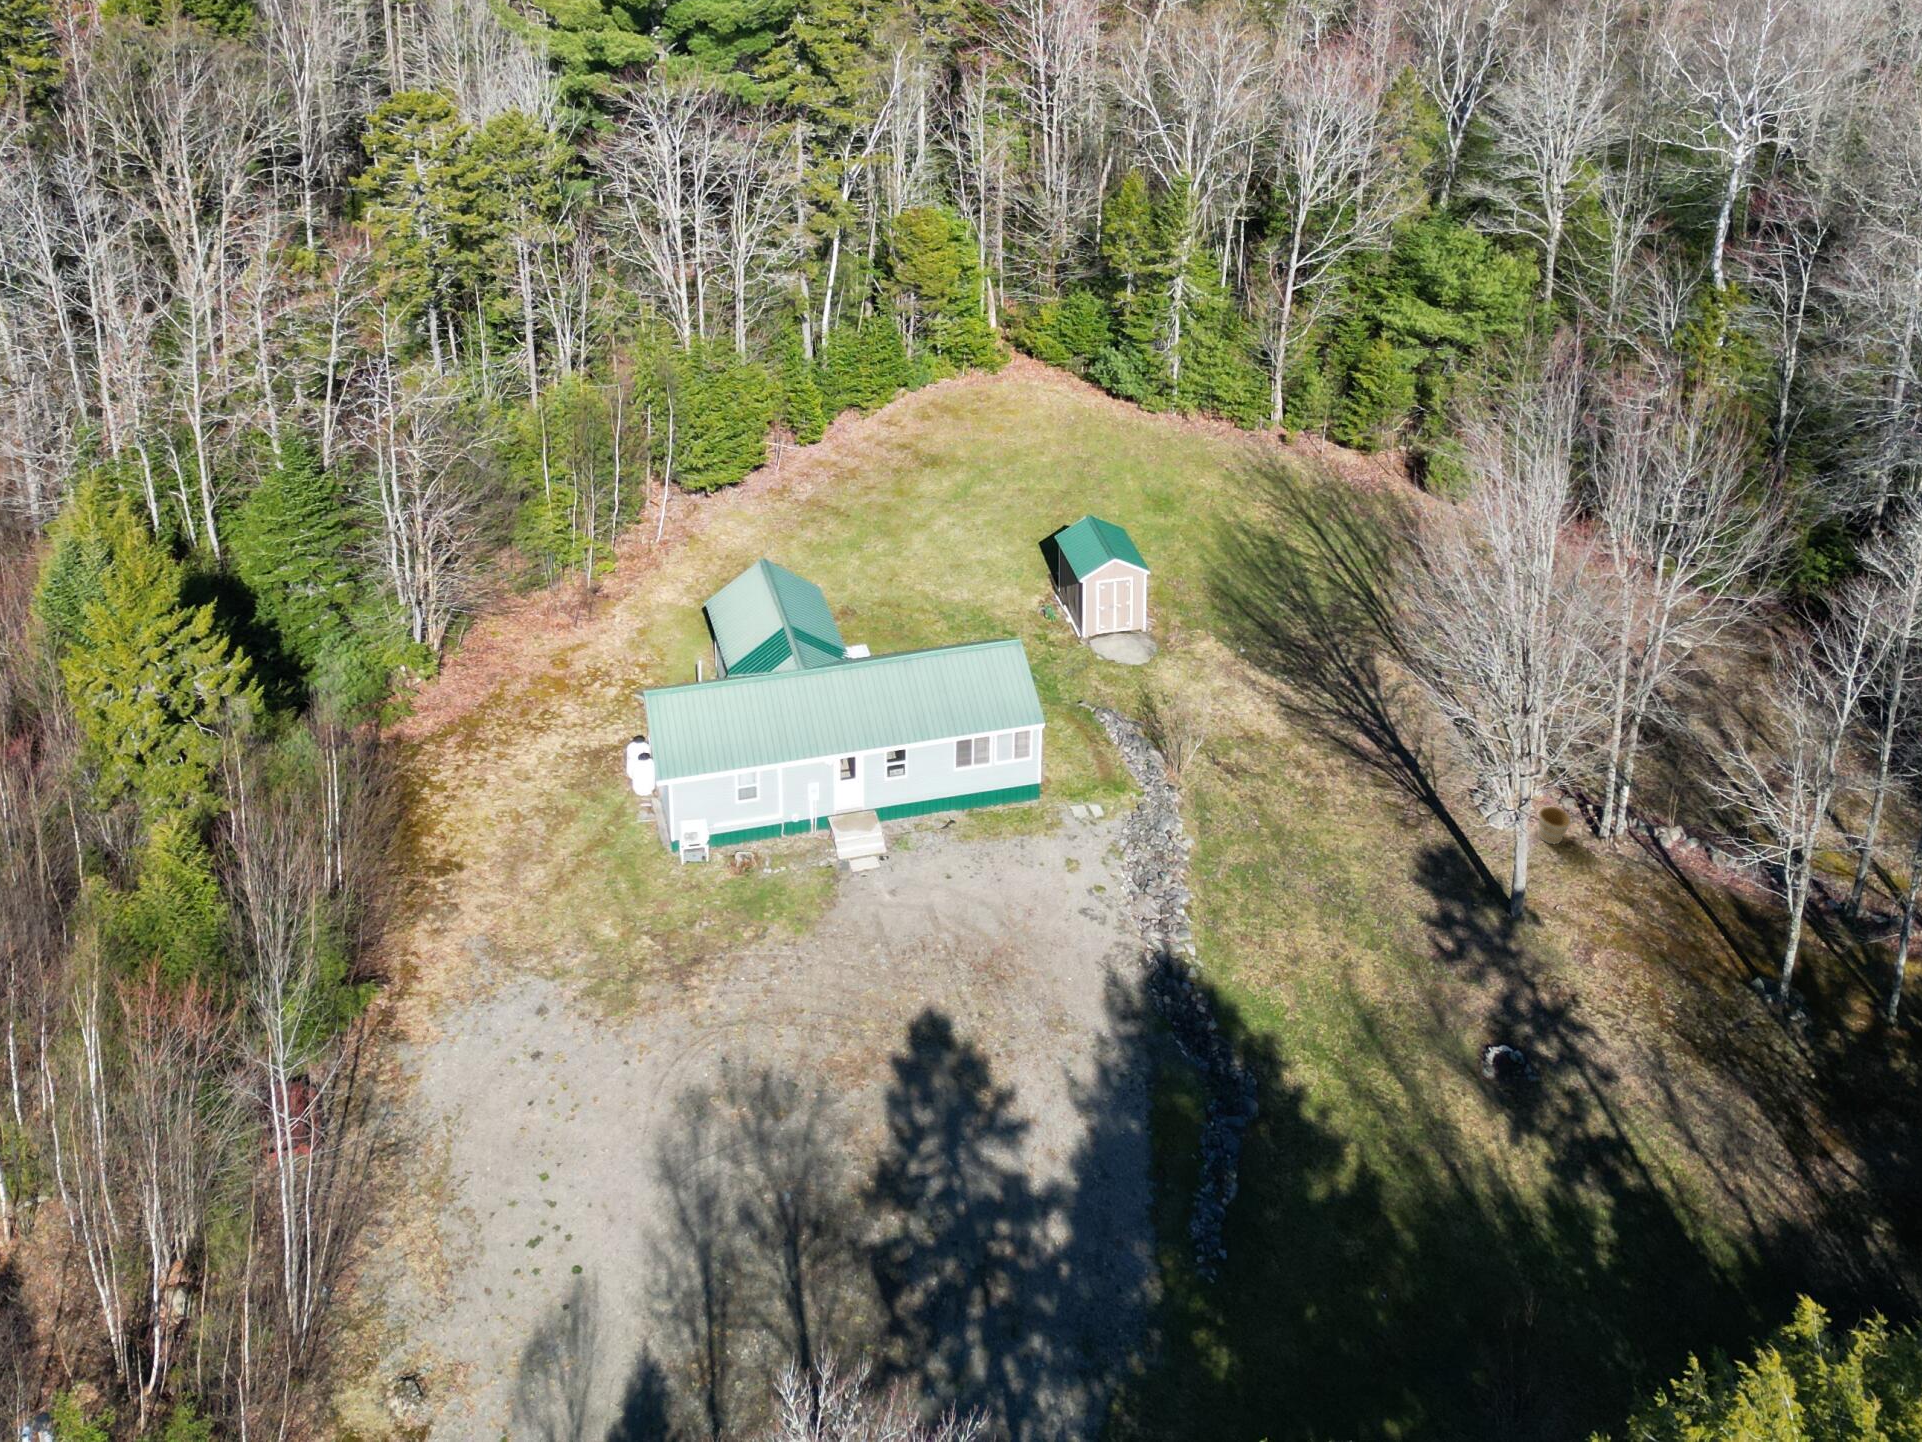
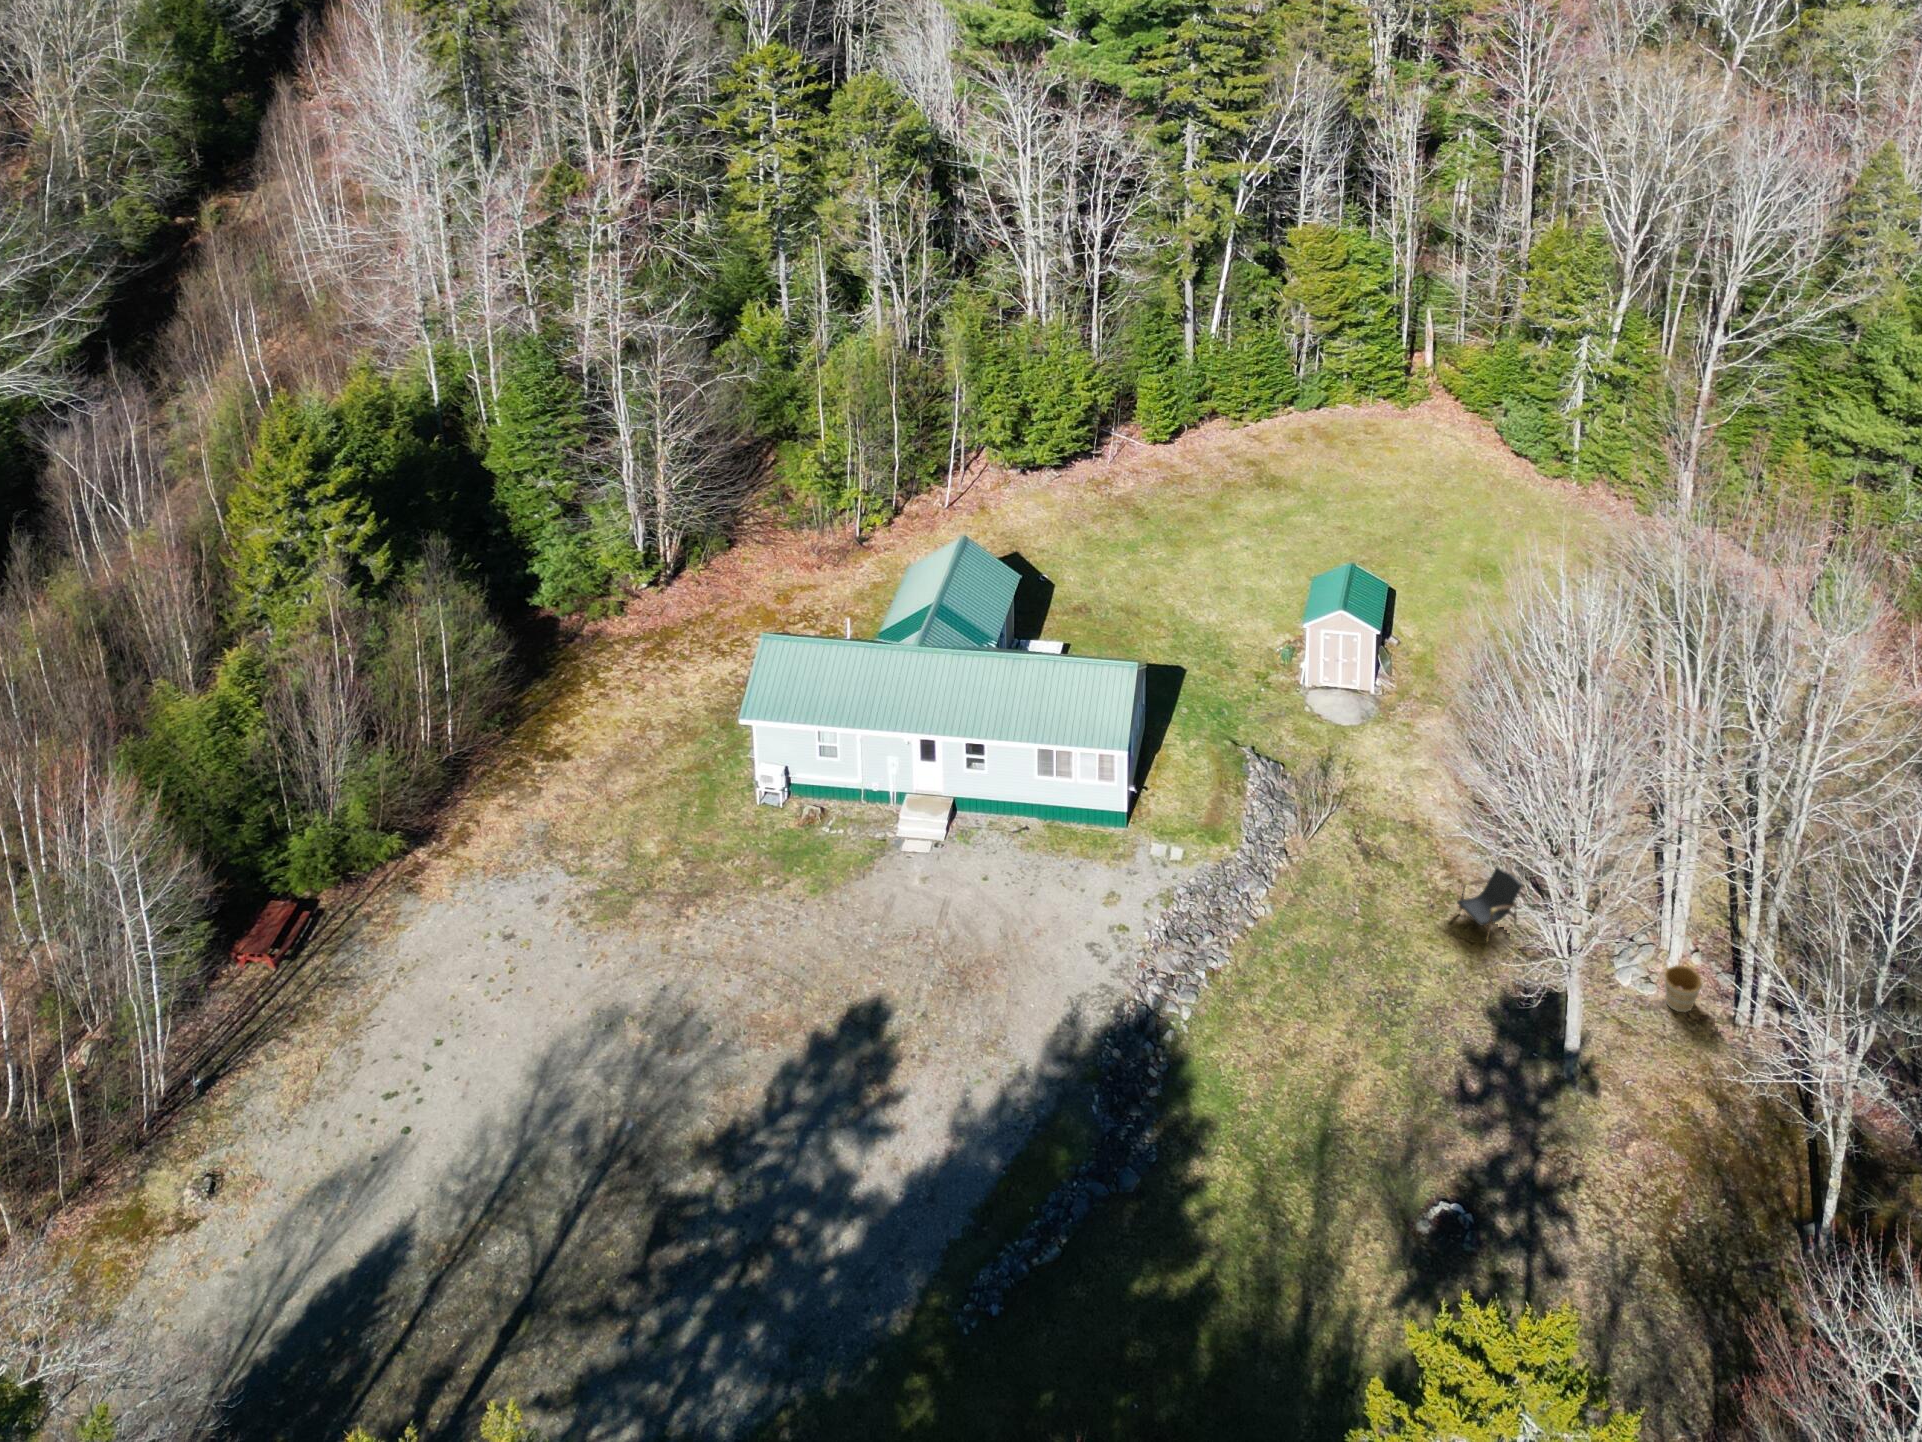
lounge chair: none [1353,757,1408,826] -> present [1457,868,1522,941]

